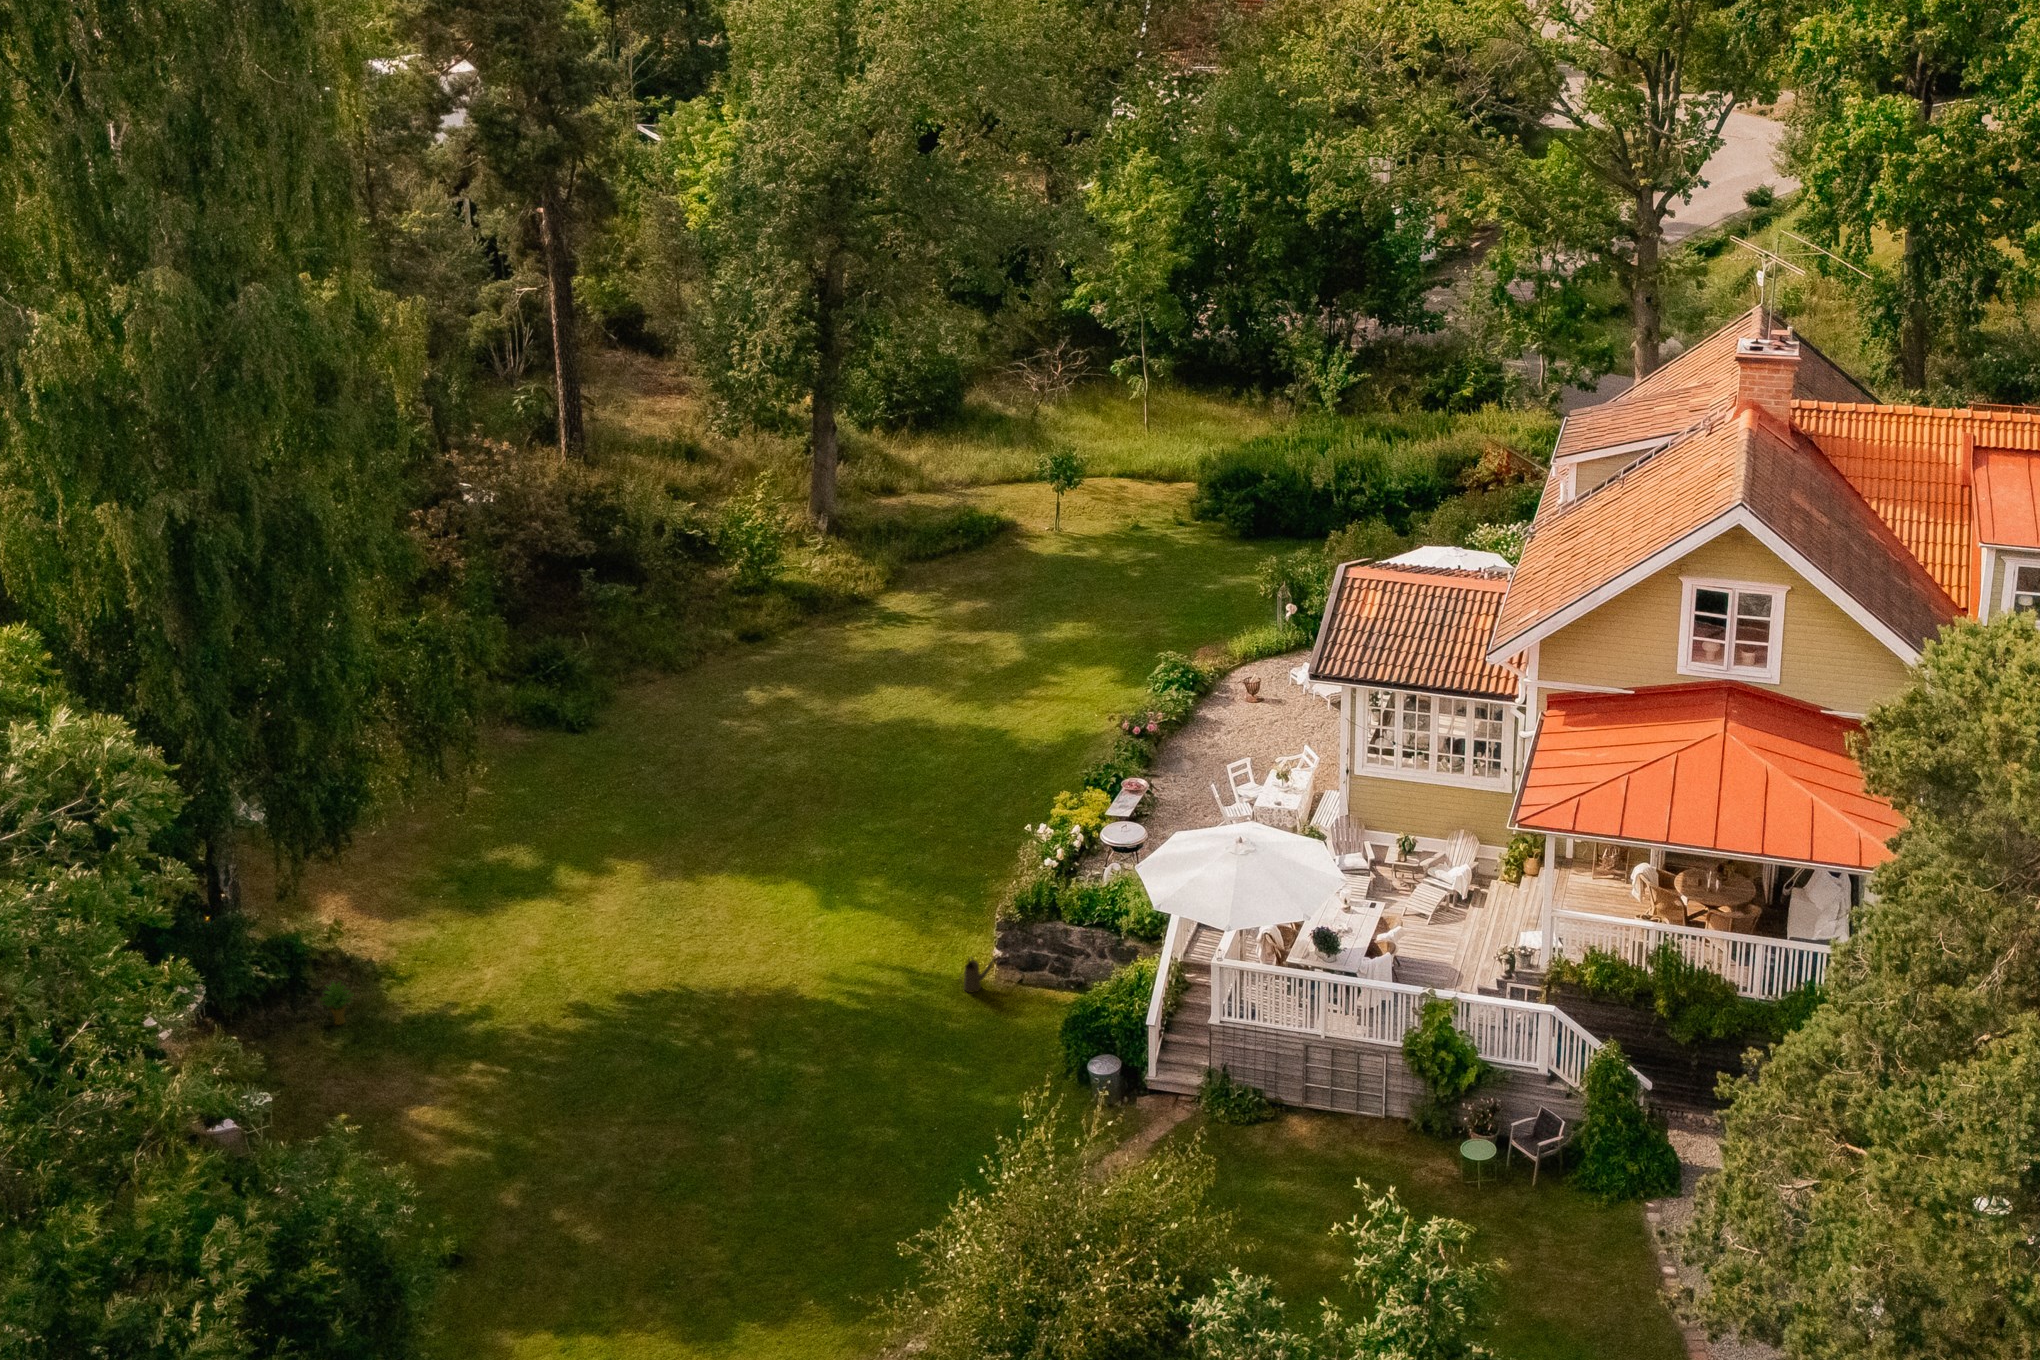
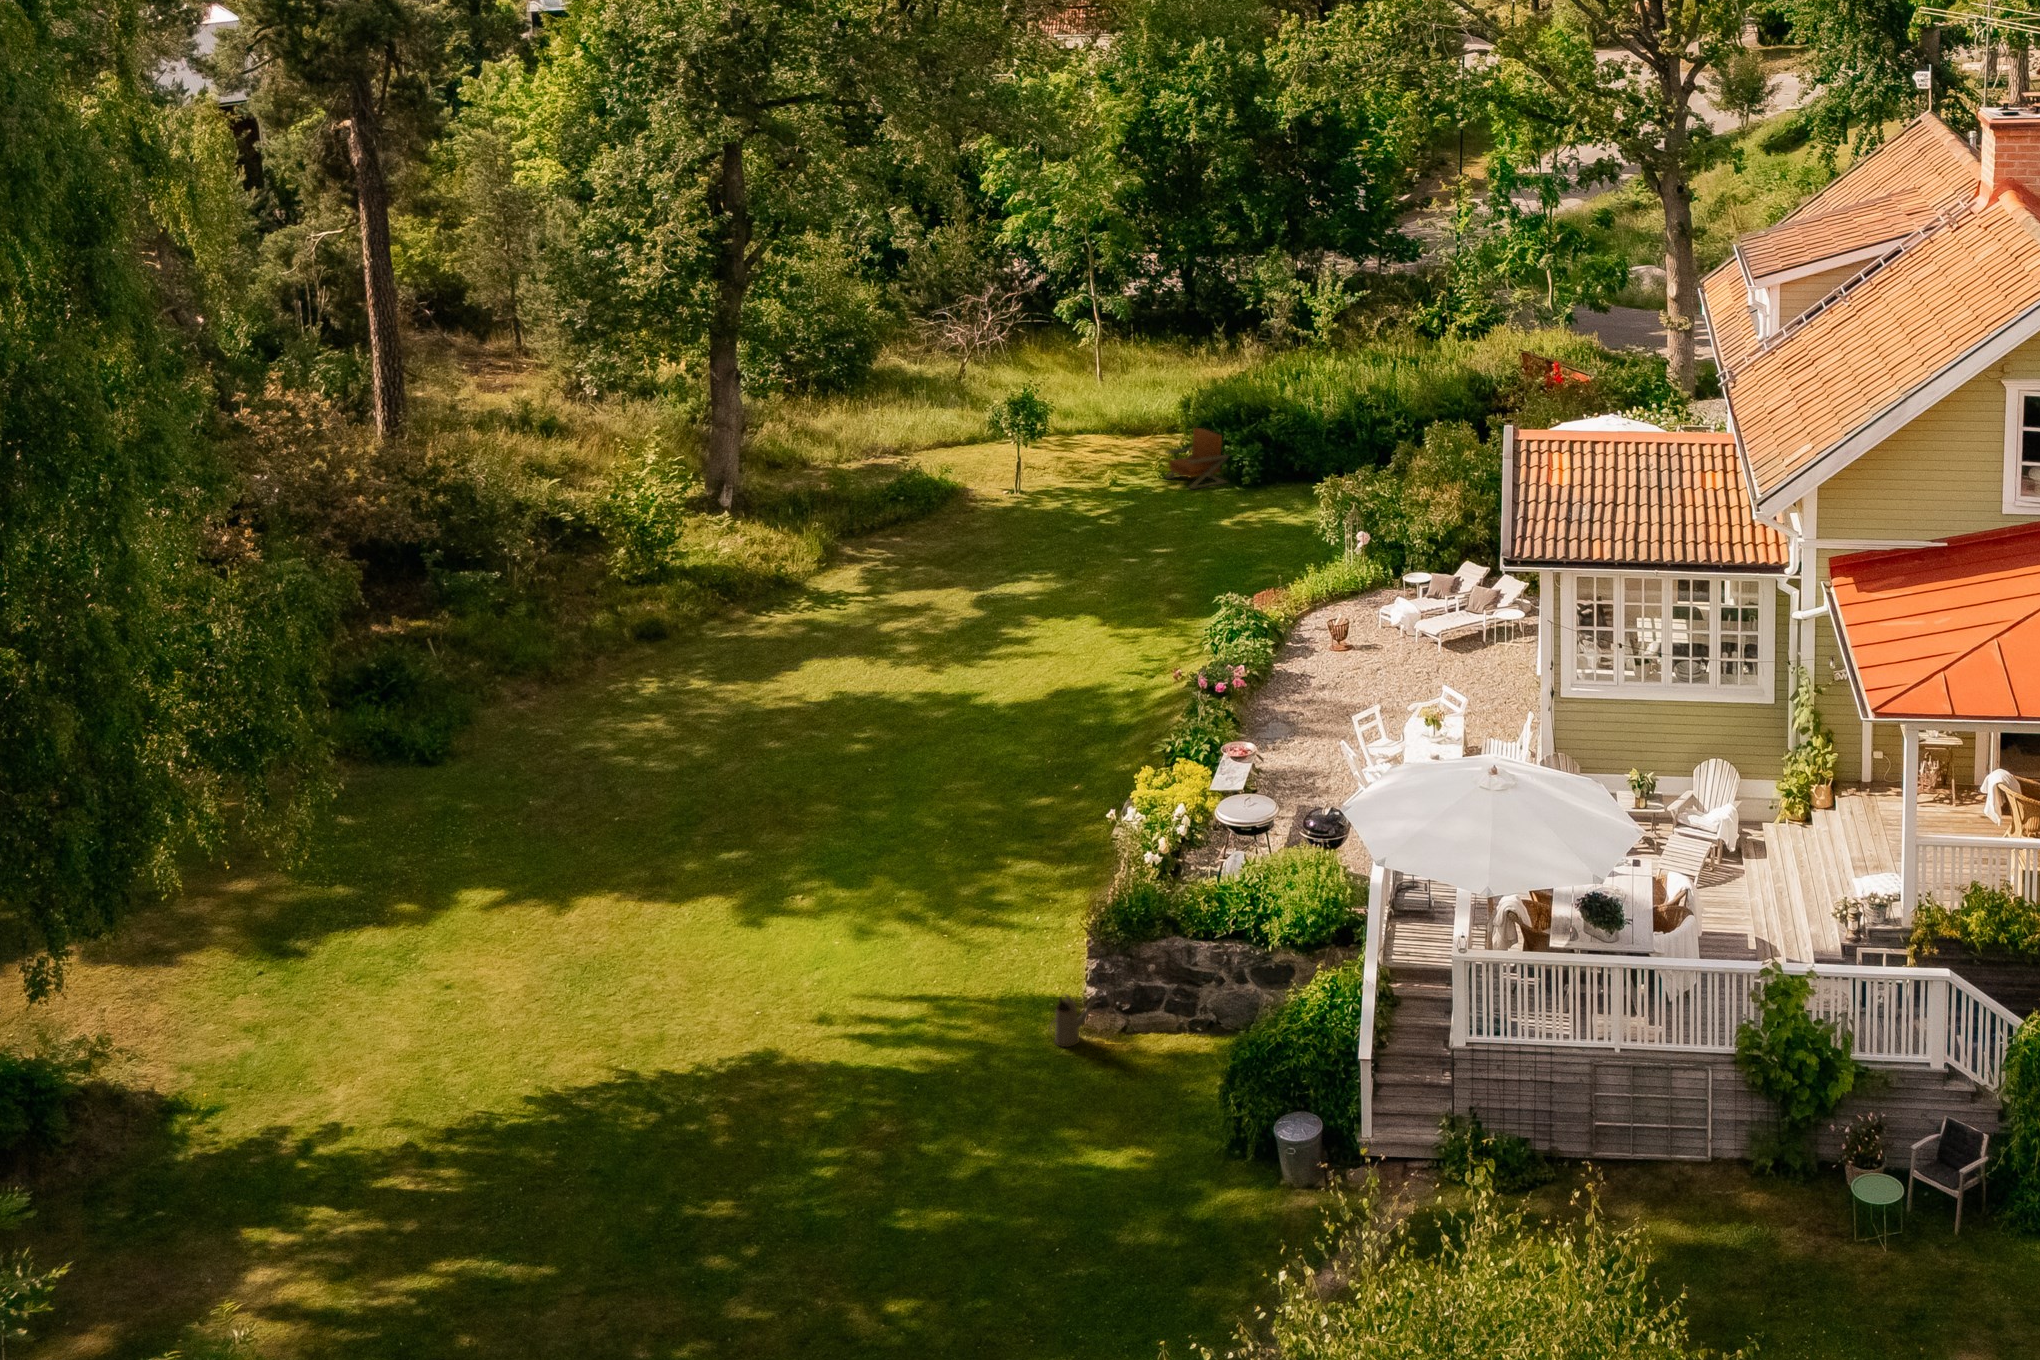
lounge chair: none [1172,488,1223,540] -> present [1166,428,1228,489]
potted plant: present [321,982,354,1025] -> none [46,1124,105,1197]

